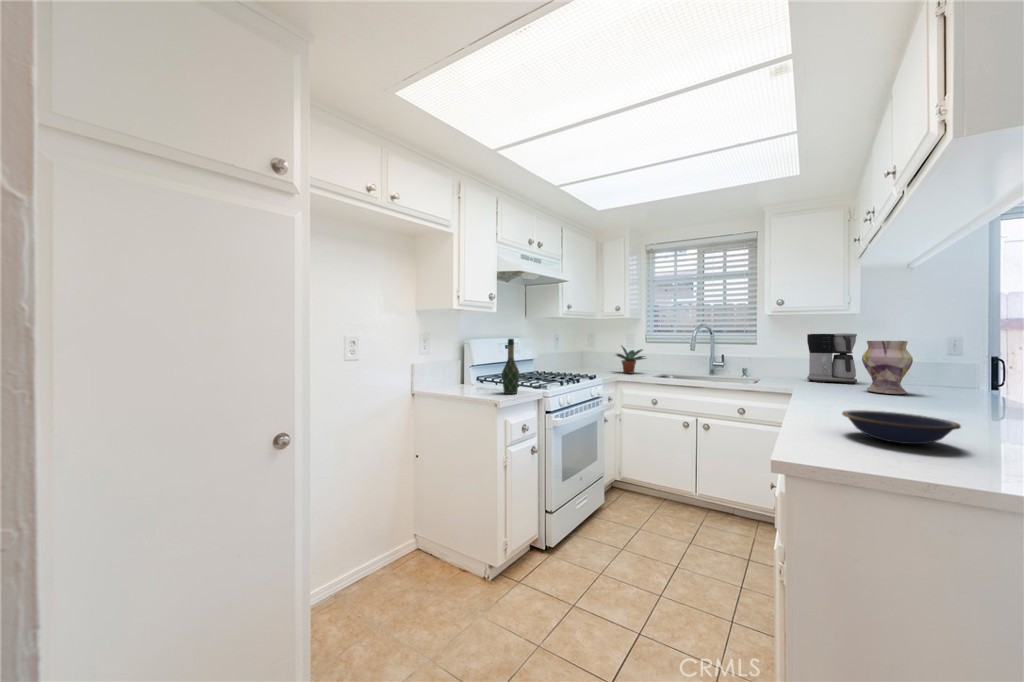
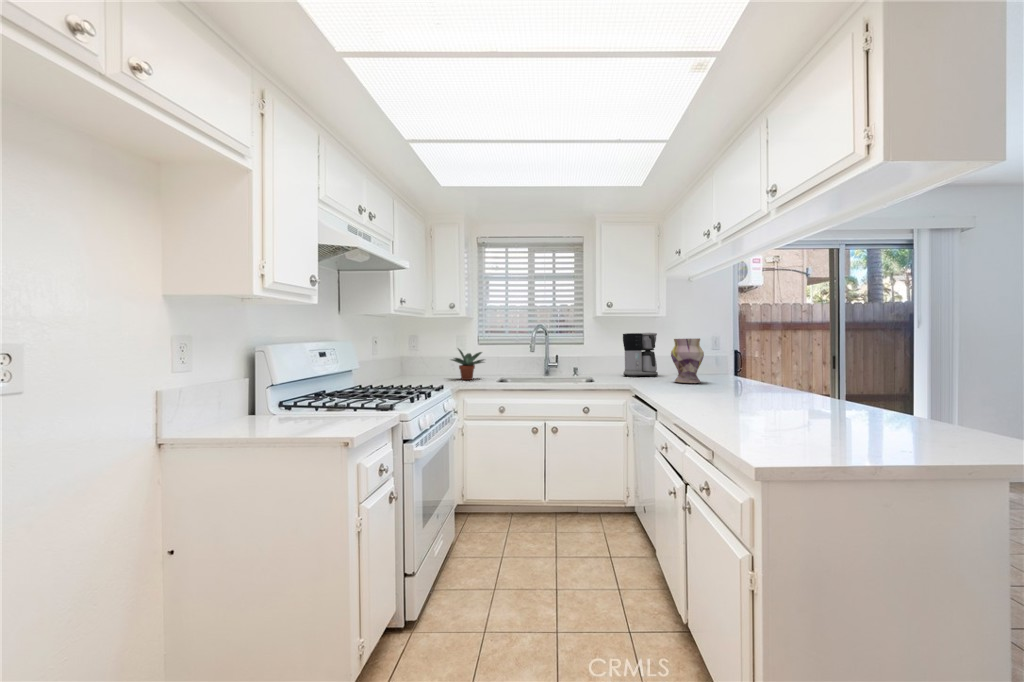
wine bottle: present [502,339,519,394] -> none [339,342,367,423]
bowl: present [842,410,961,444] -> none [730,401,817,429]

